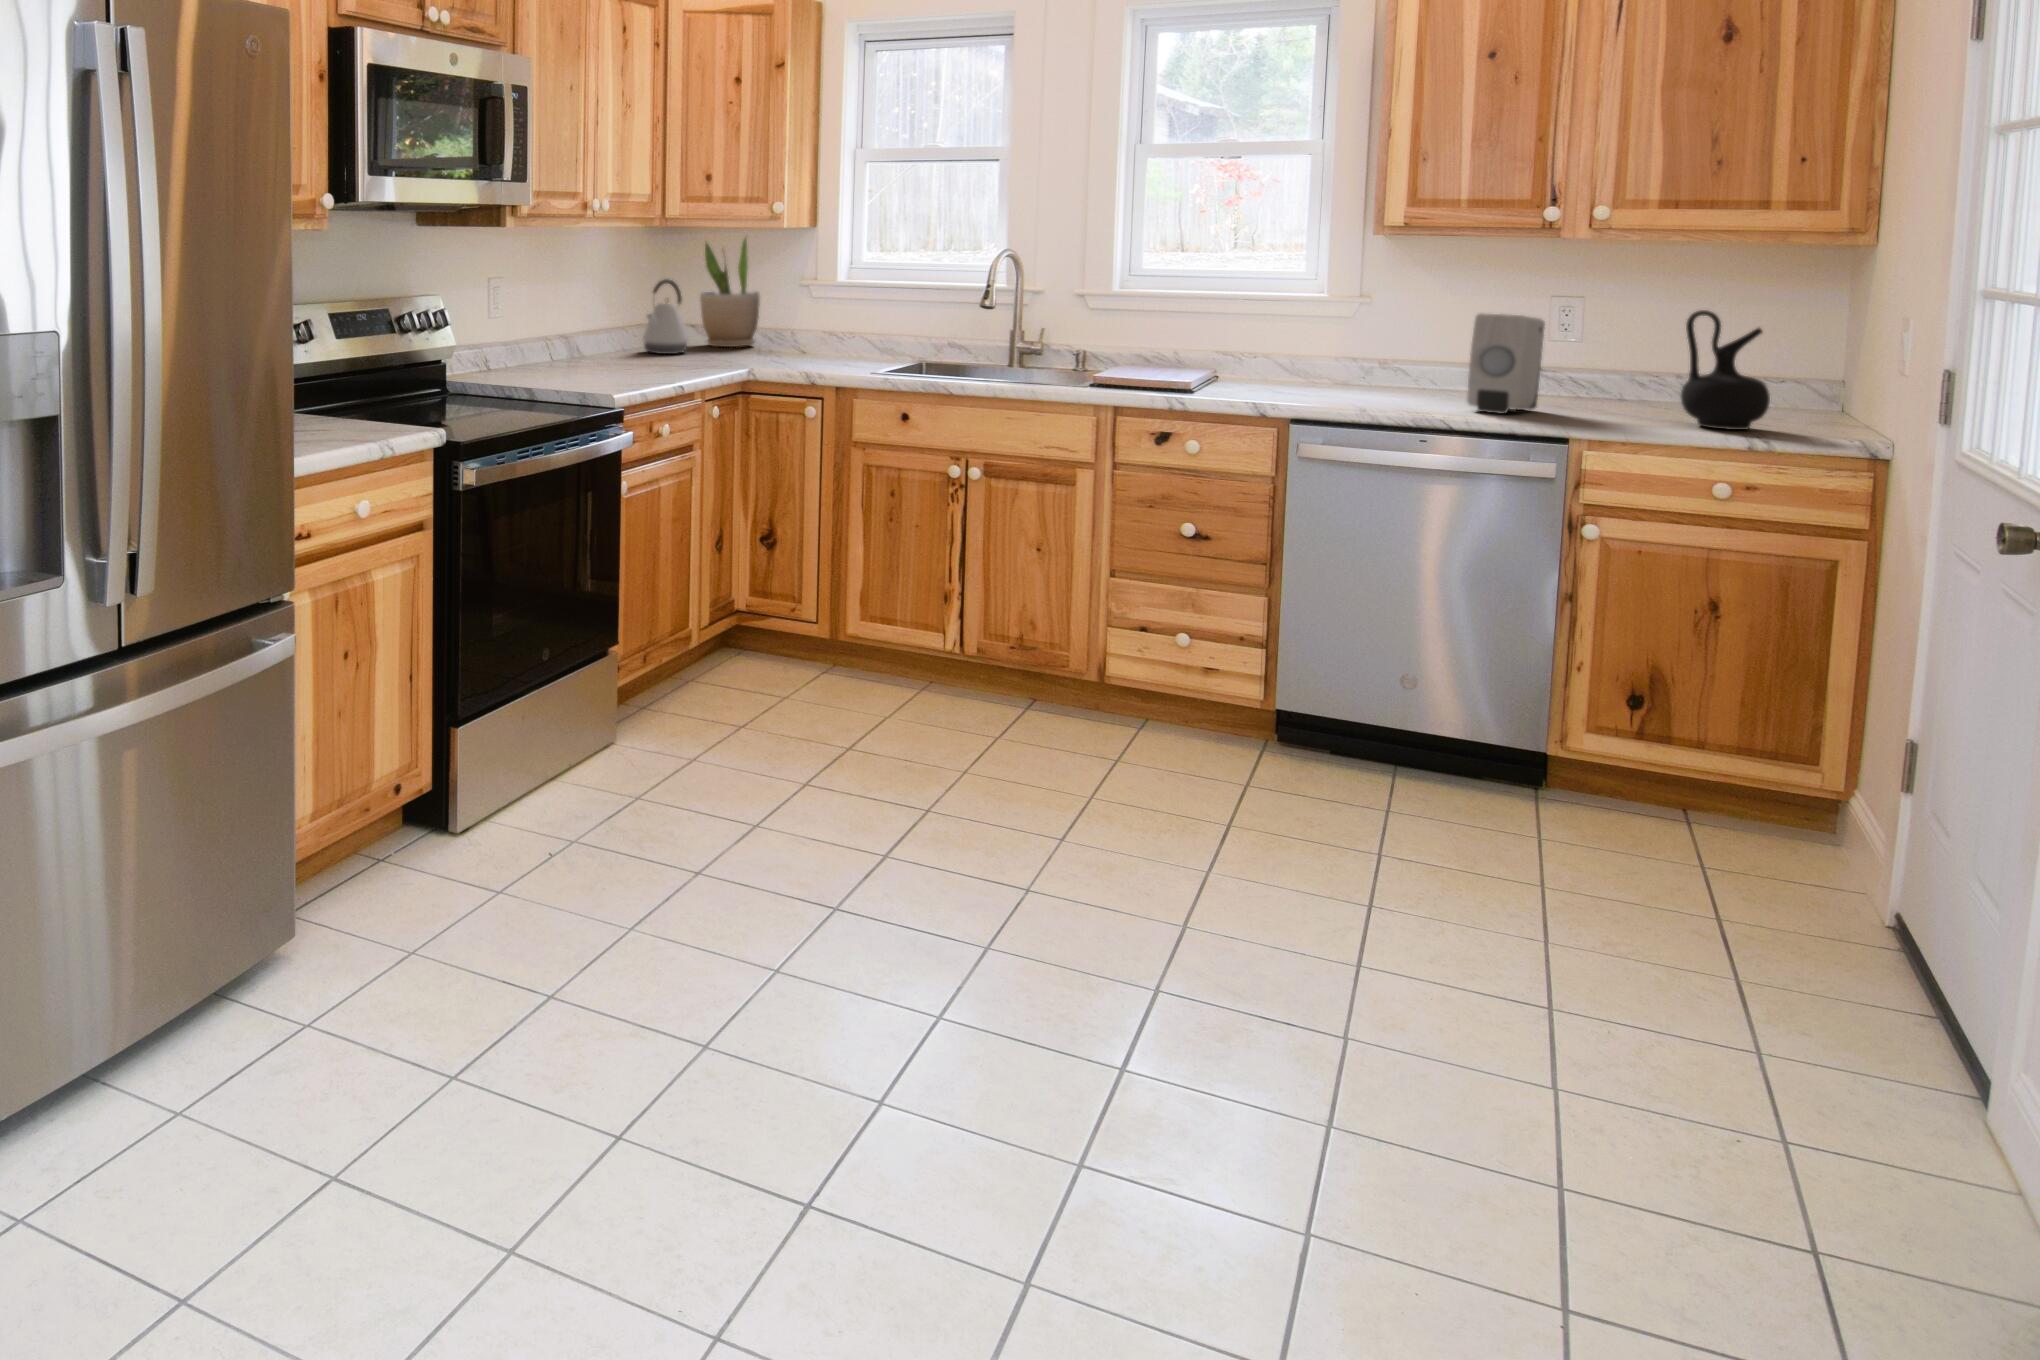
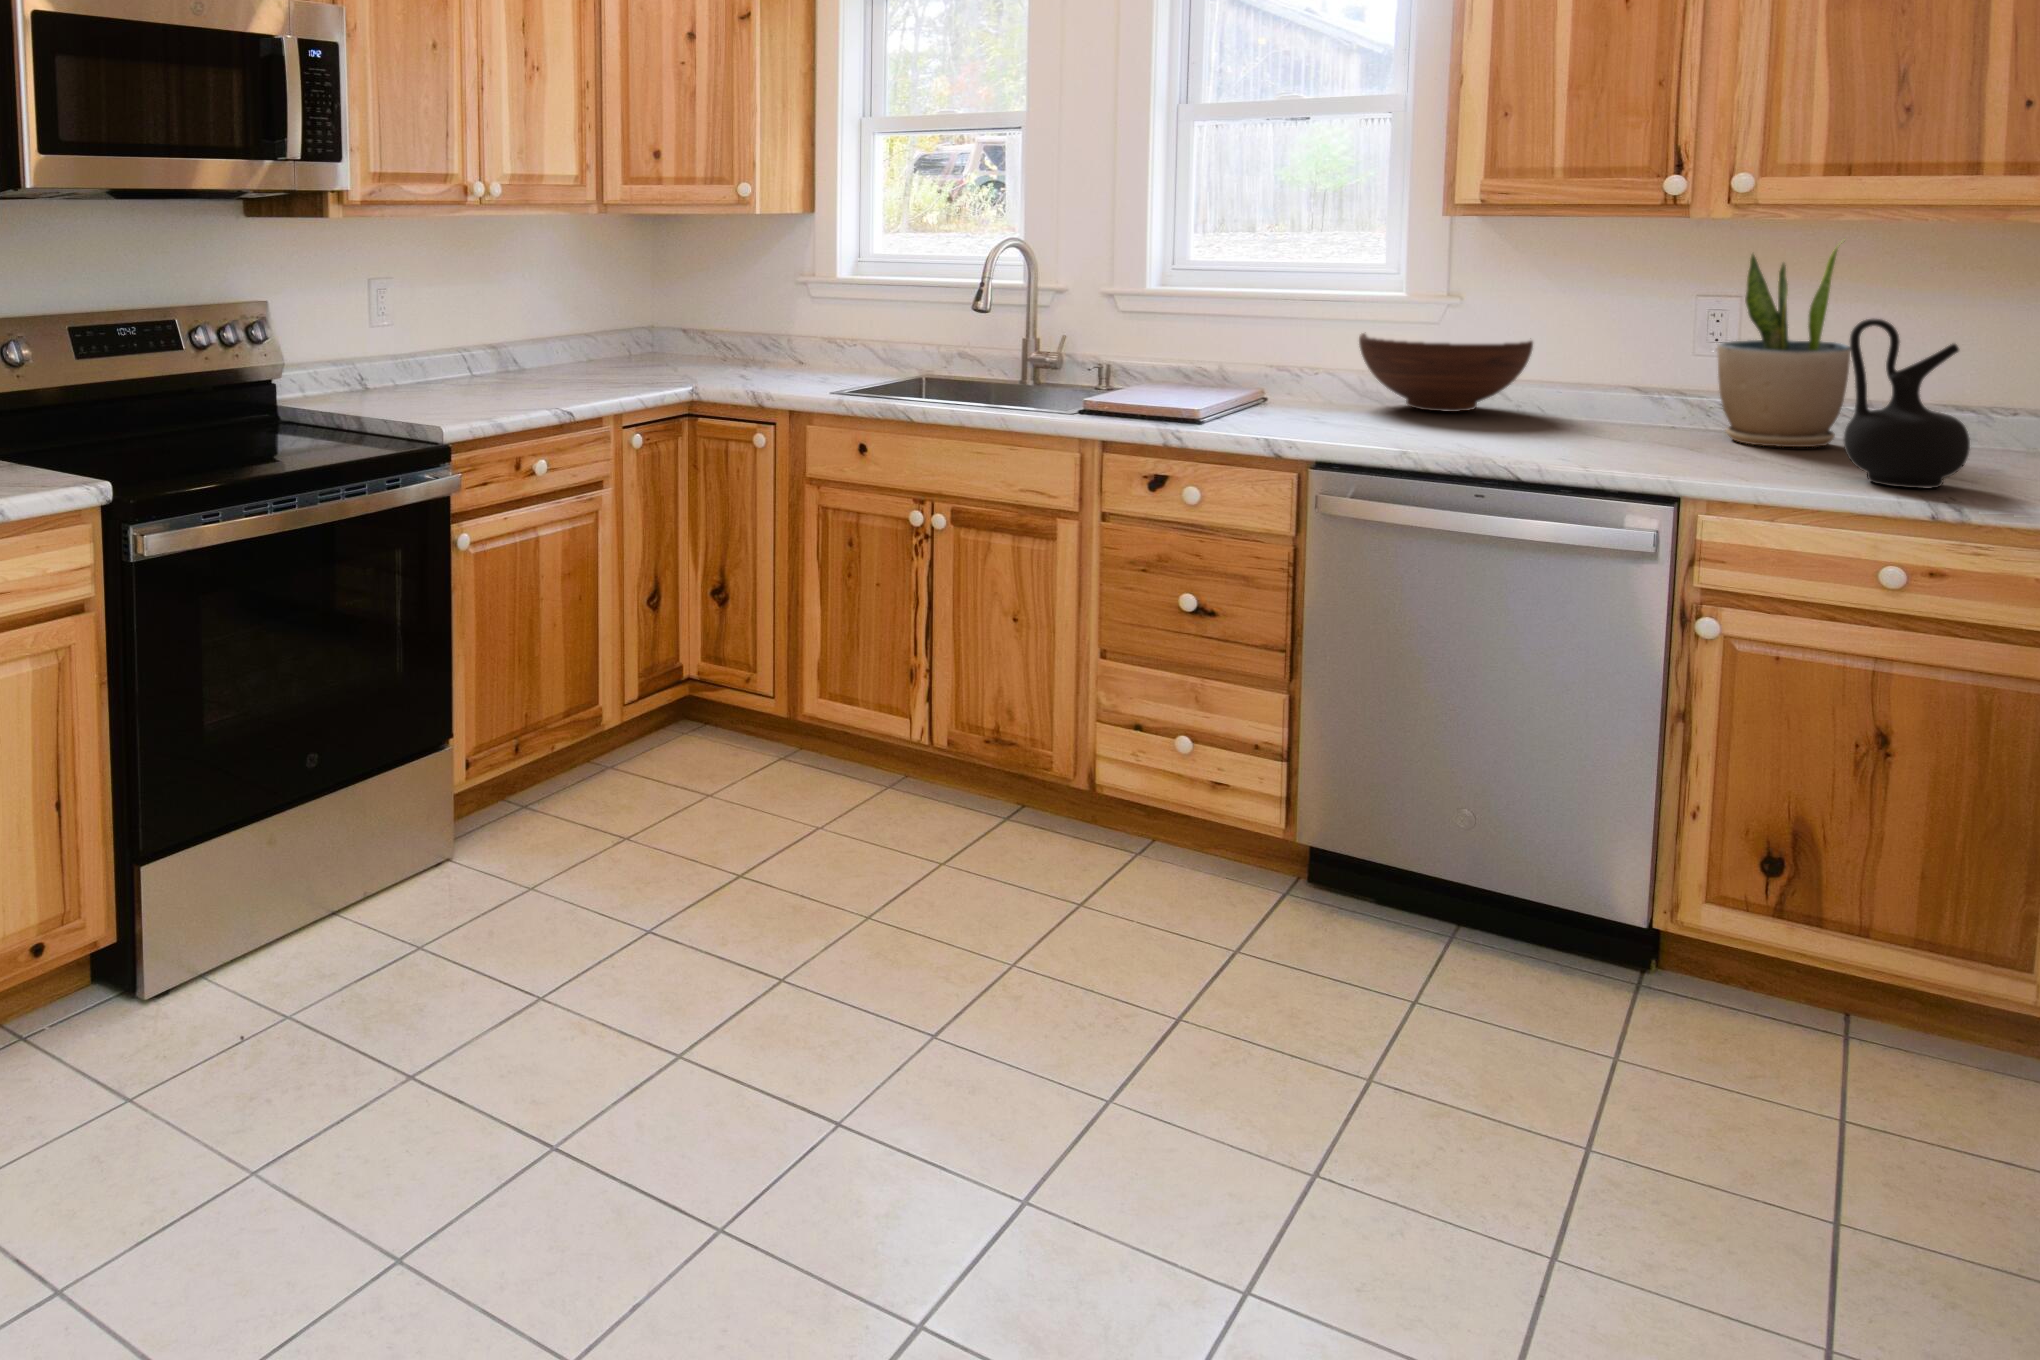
potted plant: present [700,236,760,347] -> present [1717,241,1850,447]
kettle: present [643,279,689,354] -> none [593,276,651,366]
soap dispenser: present [1467,314,1545,414] -> none [1553,322,1665,459]
fruit bowl: none [1289,324,1425,385] -> present [1359,333,1533,412]

